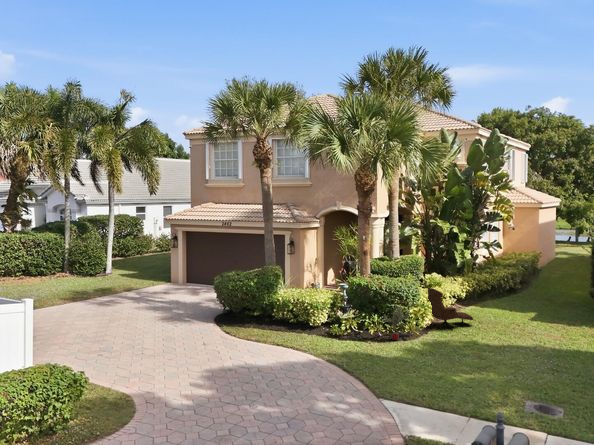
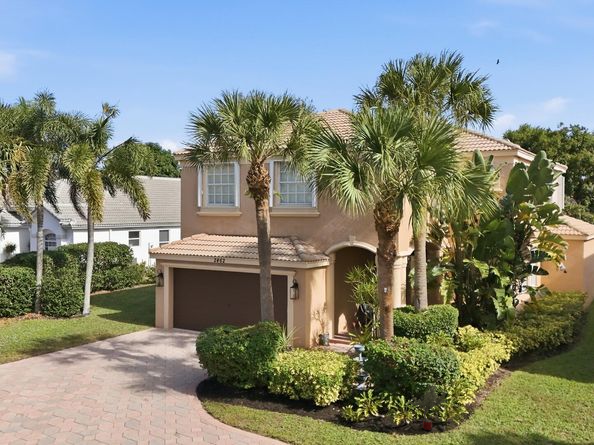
lounge chair: present [428,288,473,330] -> none [467,356,527,412]

